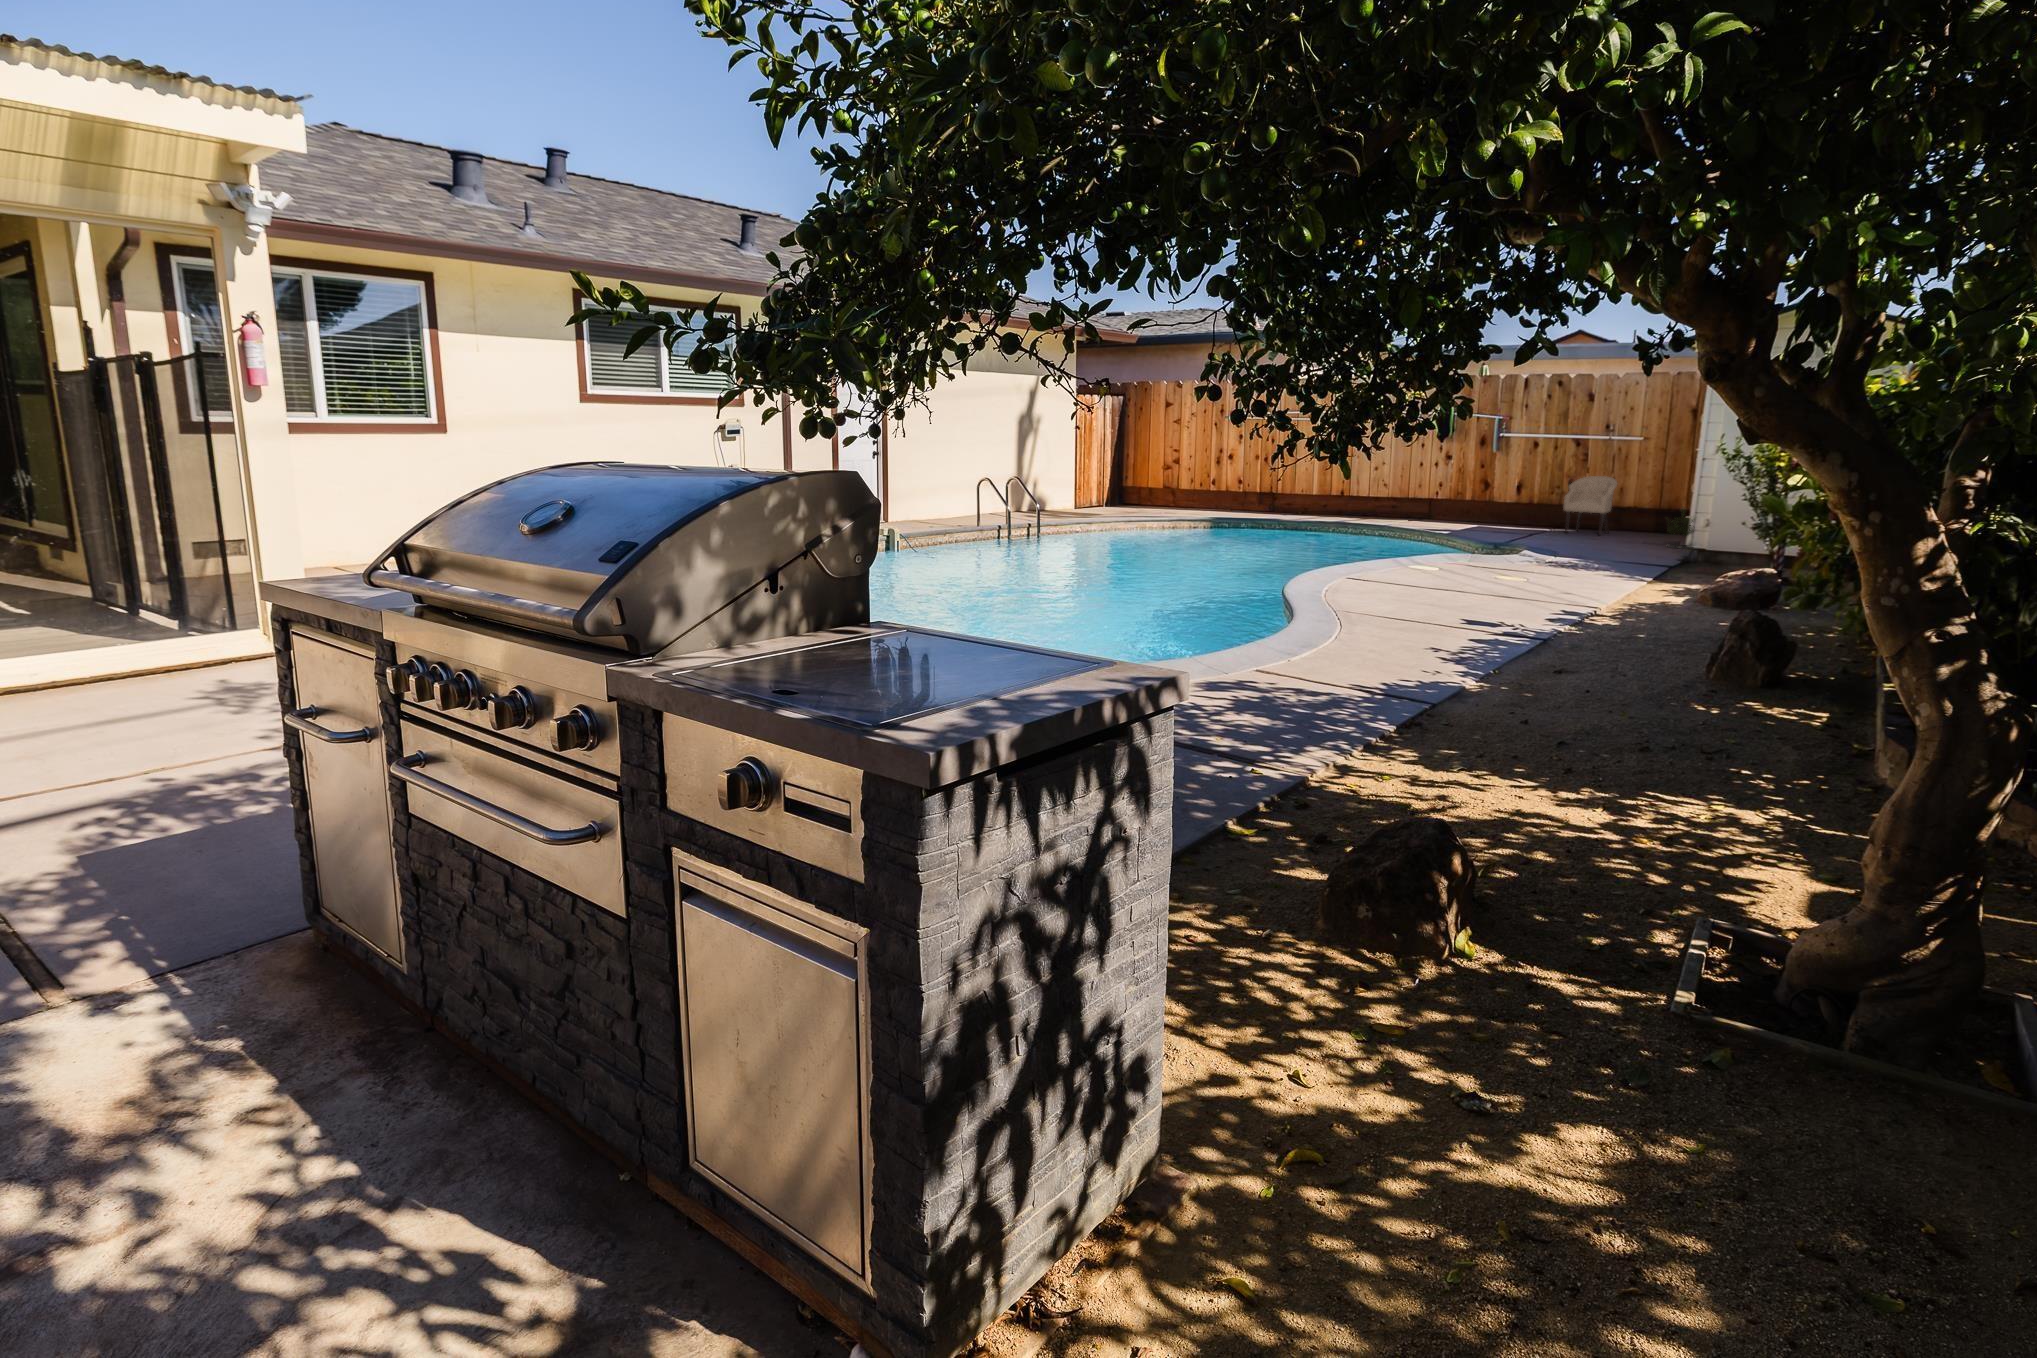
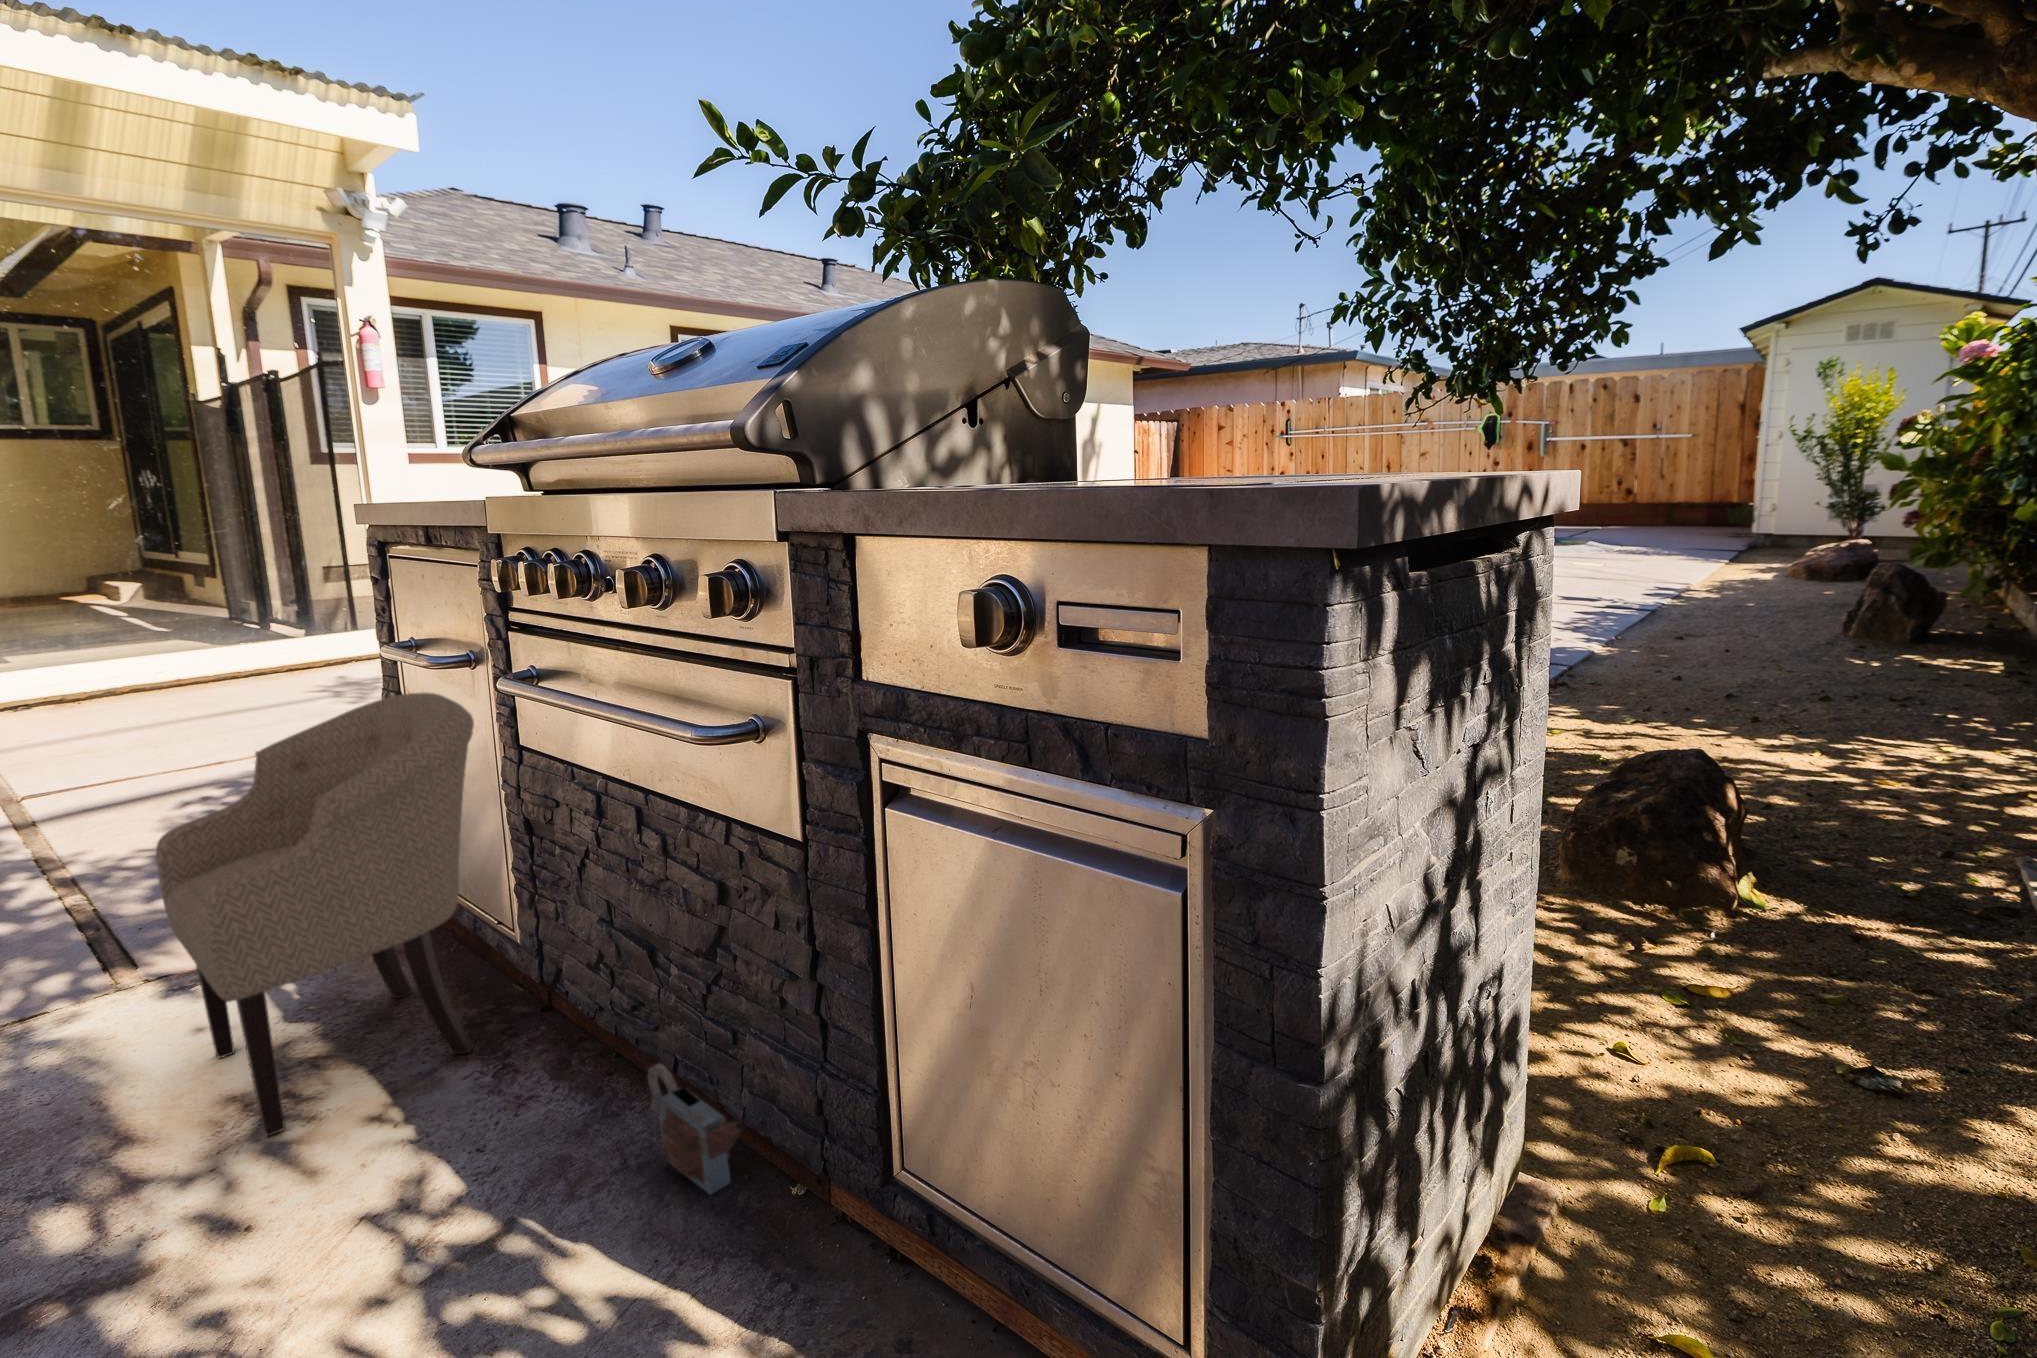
chair: present [1563,476,1617,535] -> present [156,693,474,1136]
watering can: none [509,1080,582,1182] -> present [648,1064,744,1195]

